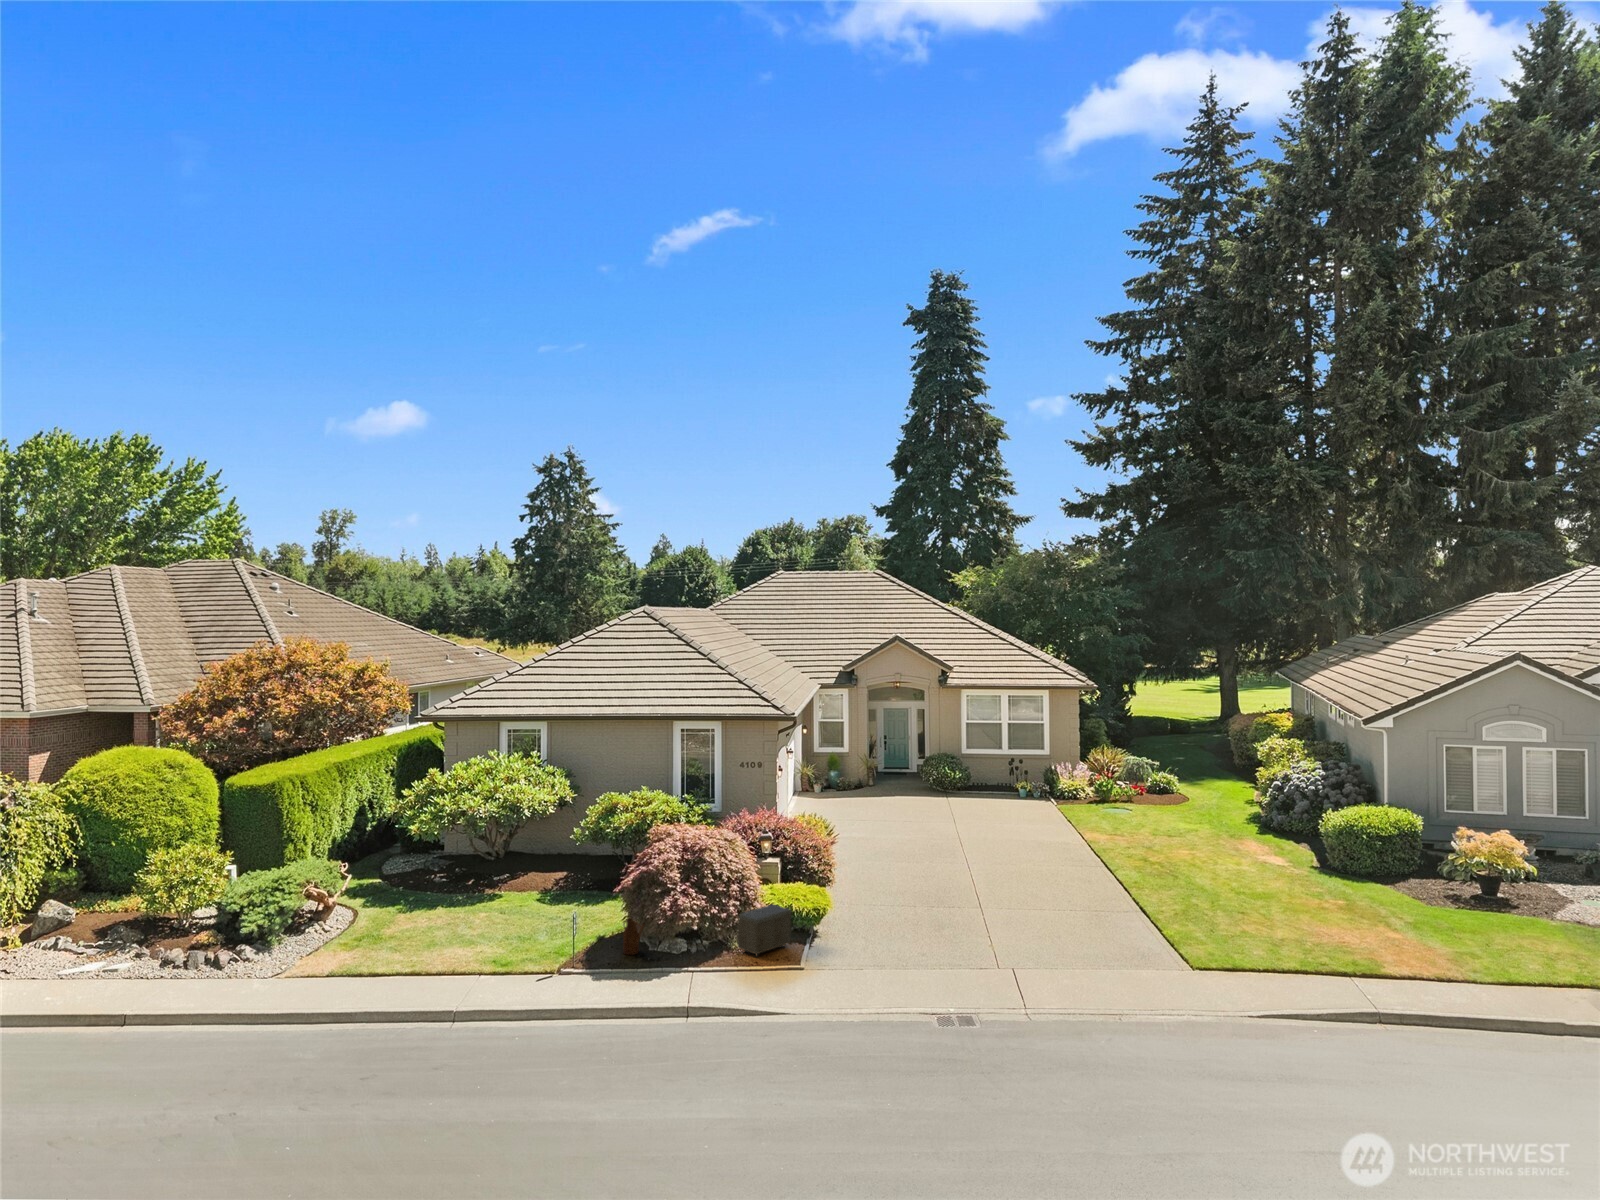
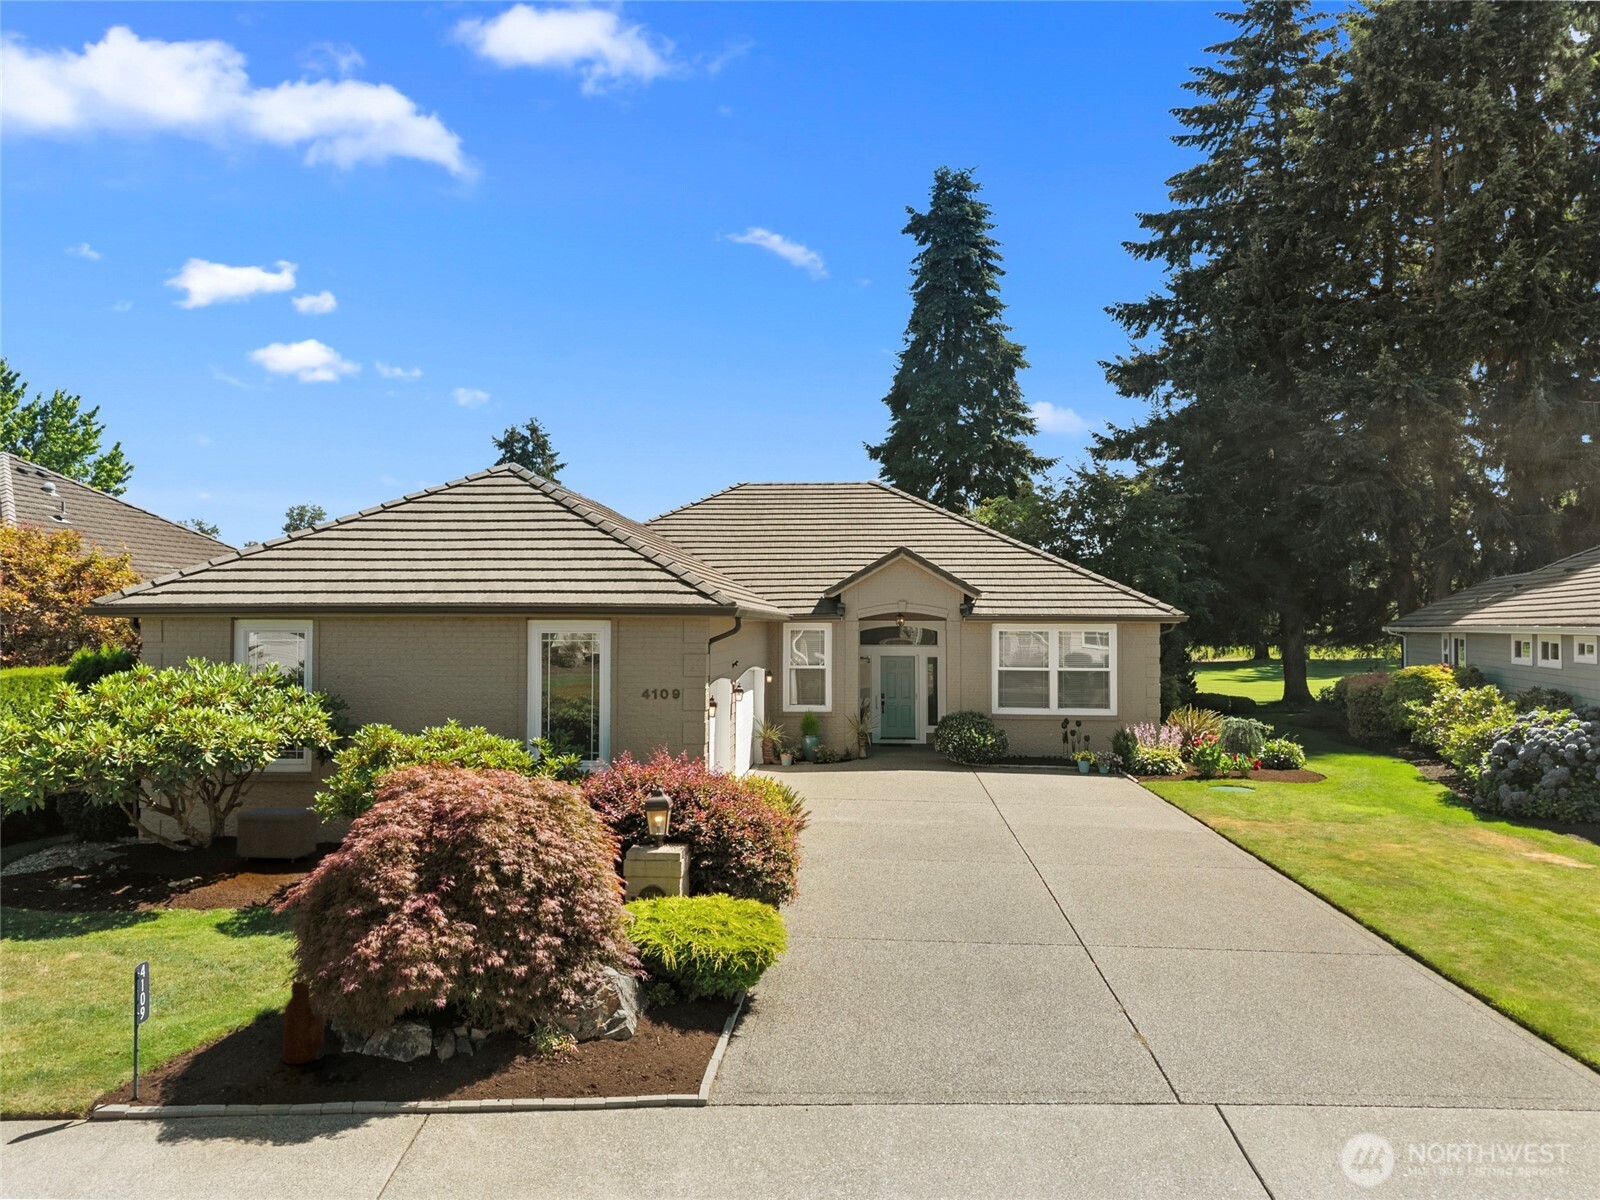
storage bench: present [737,905,792,956] -> present [236,808,317,862]

